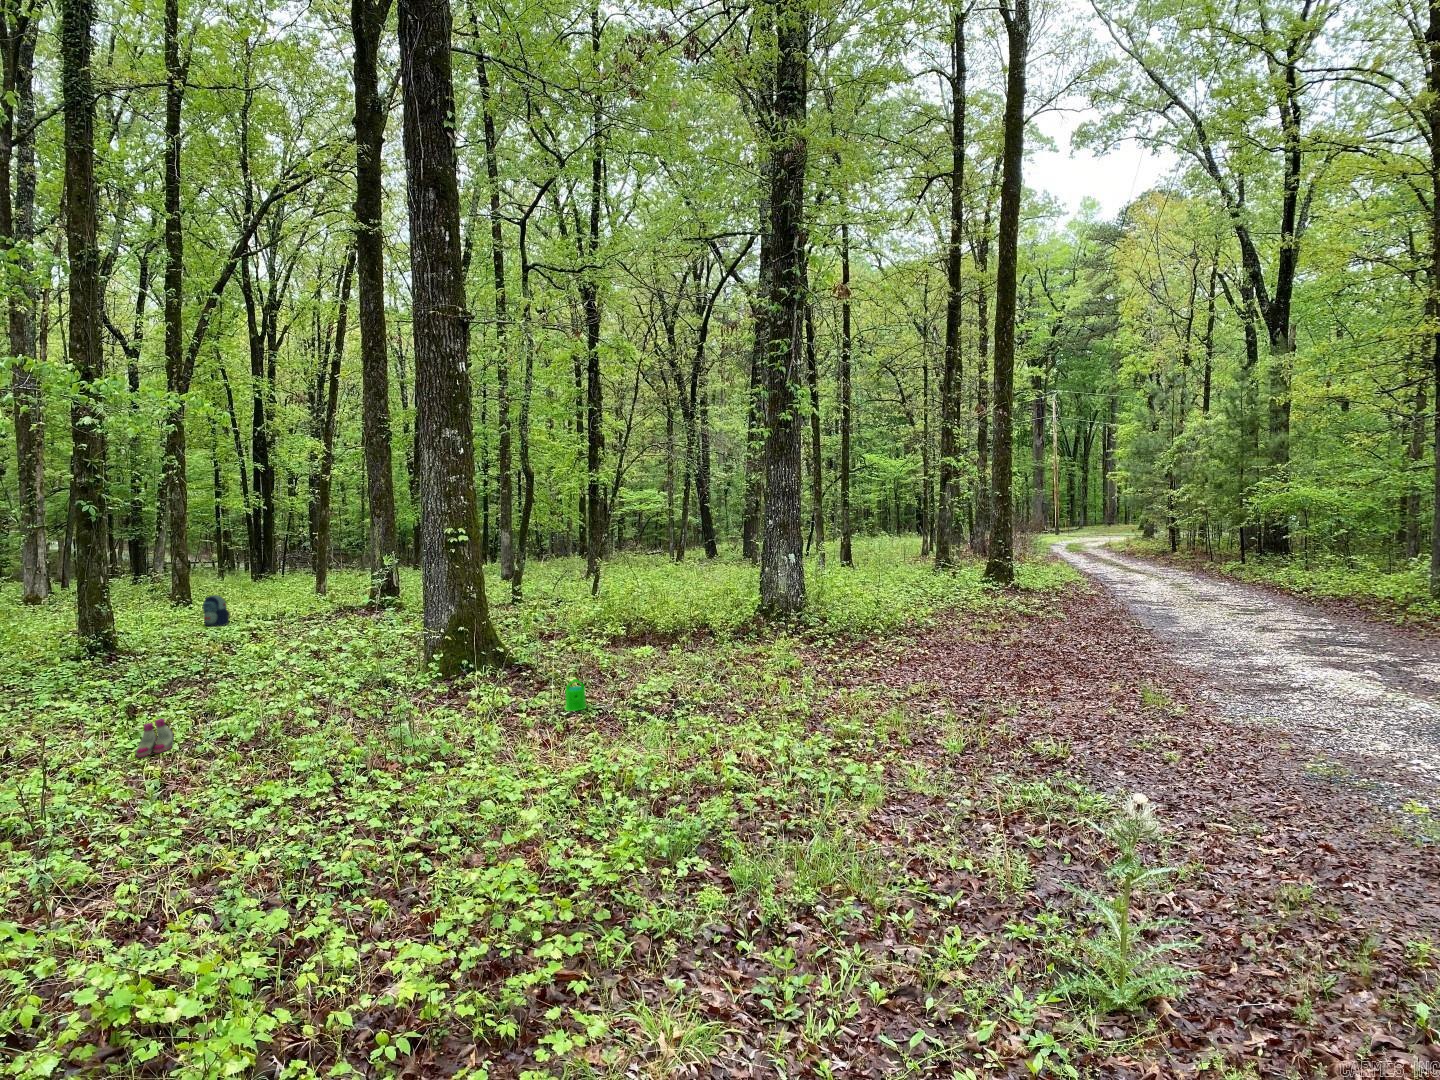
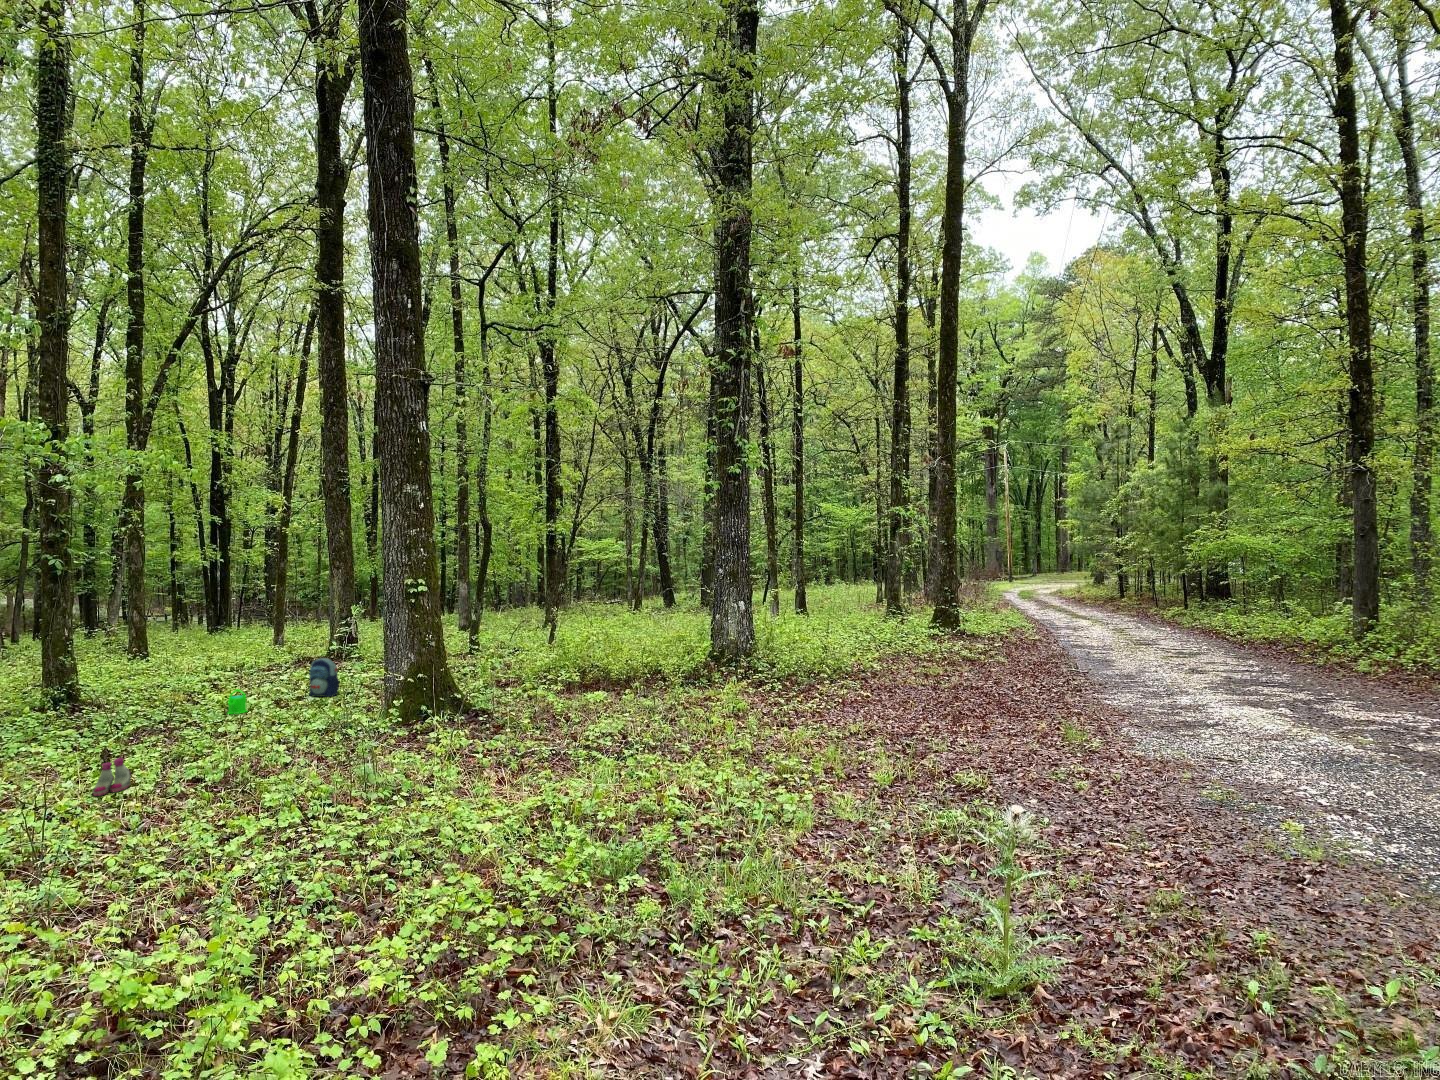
backpack: present [202,595,230,626] -> present [309,658,339,697]
watering can: present [565,679,586,711] -> present [228,689,247,714]

